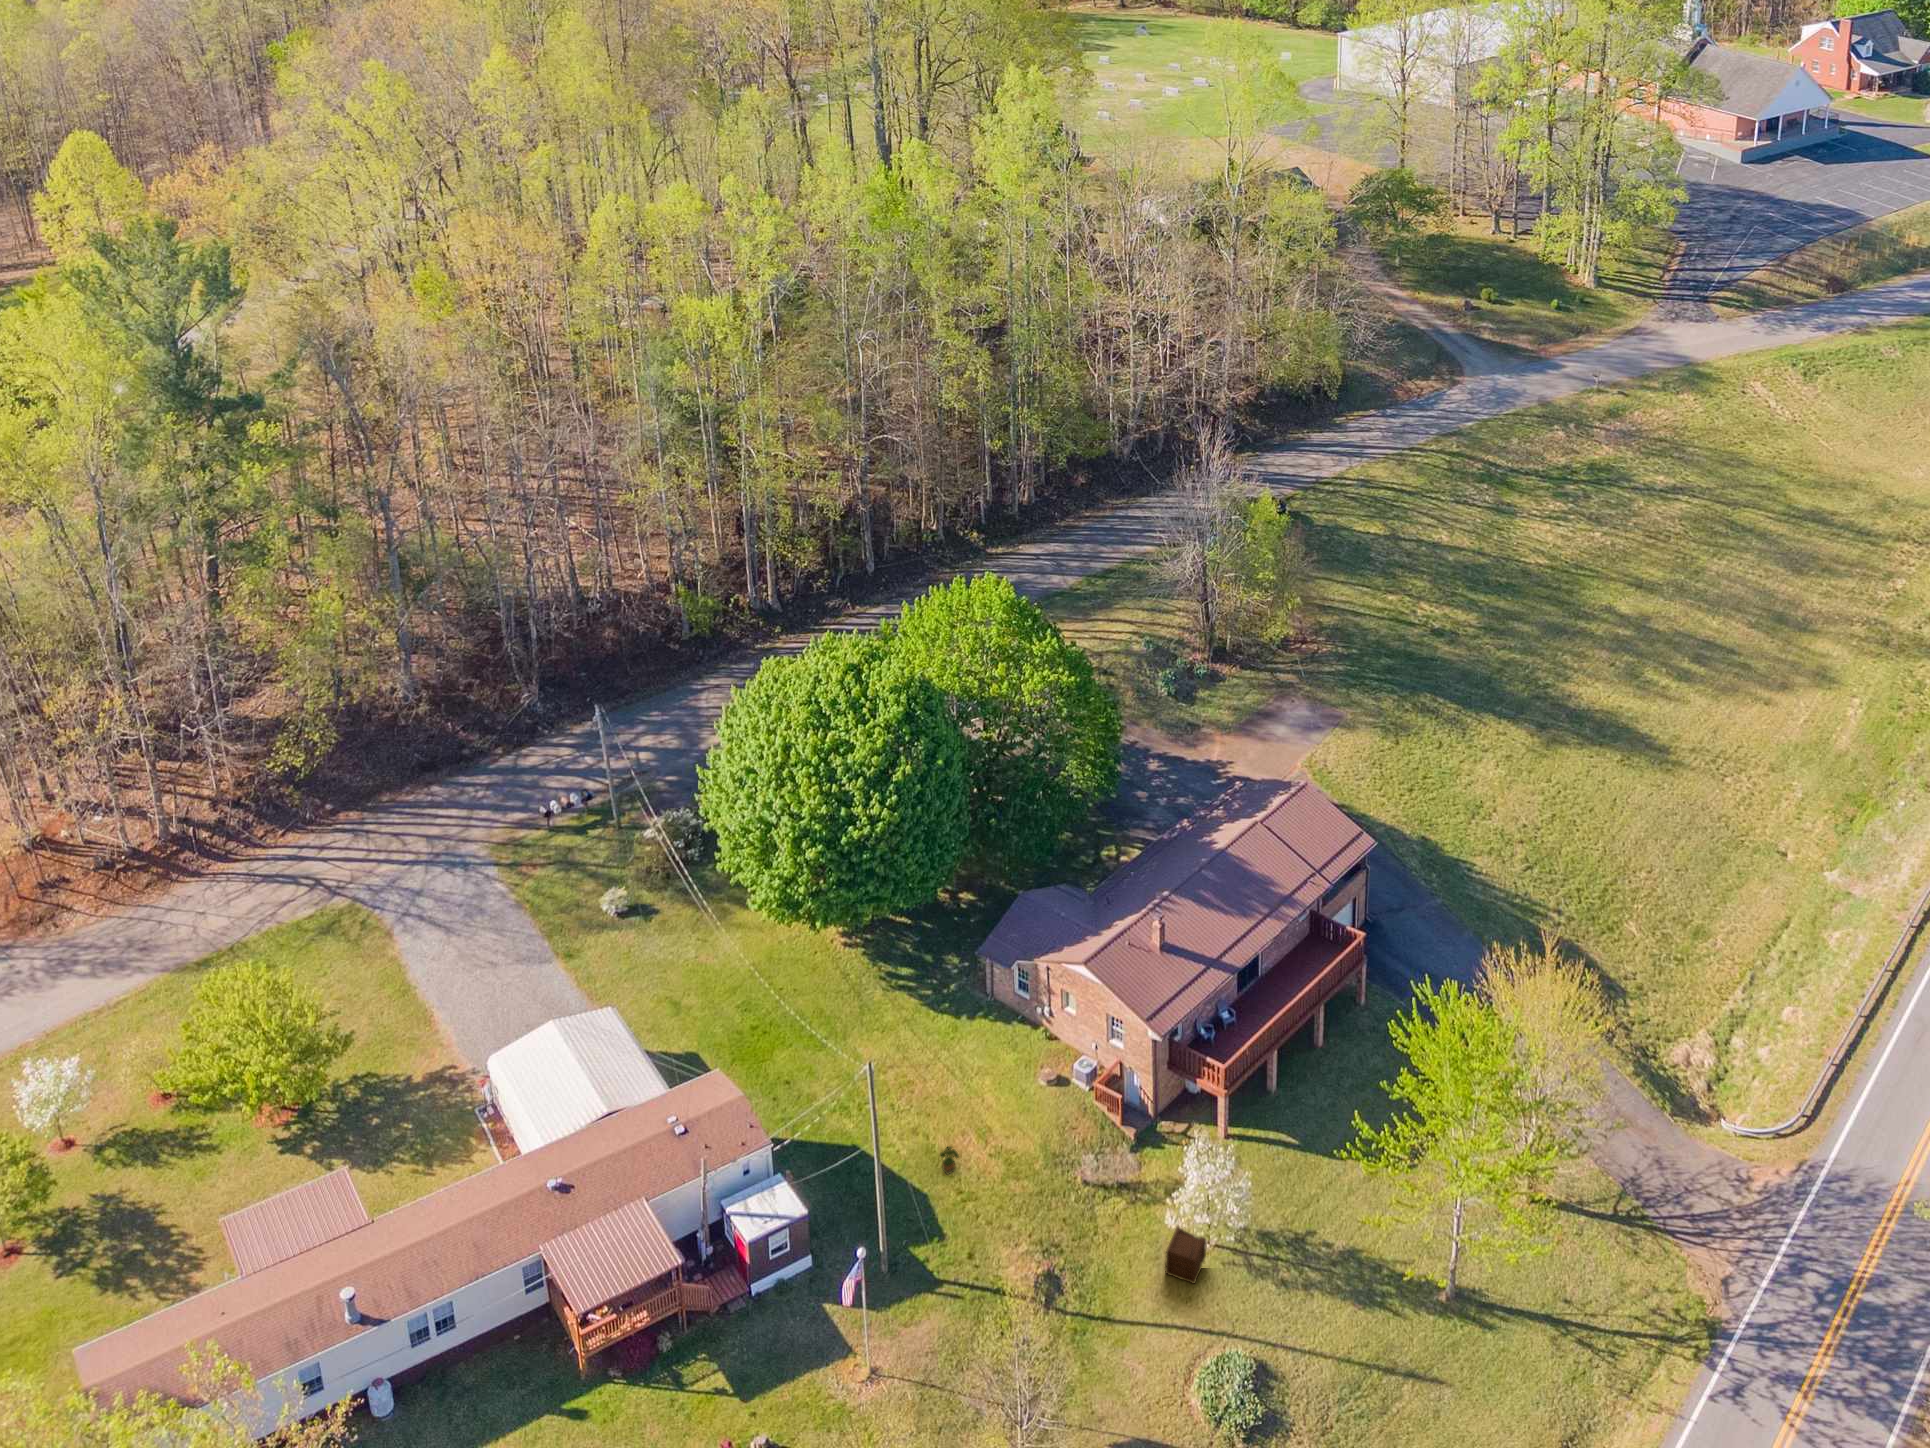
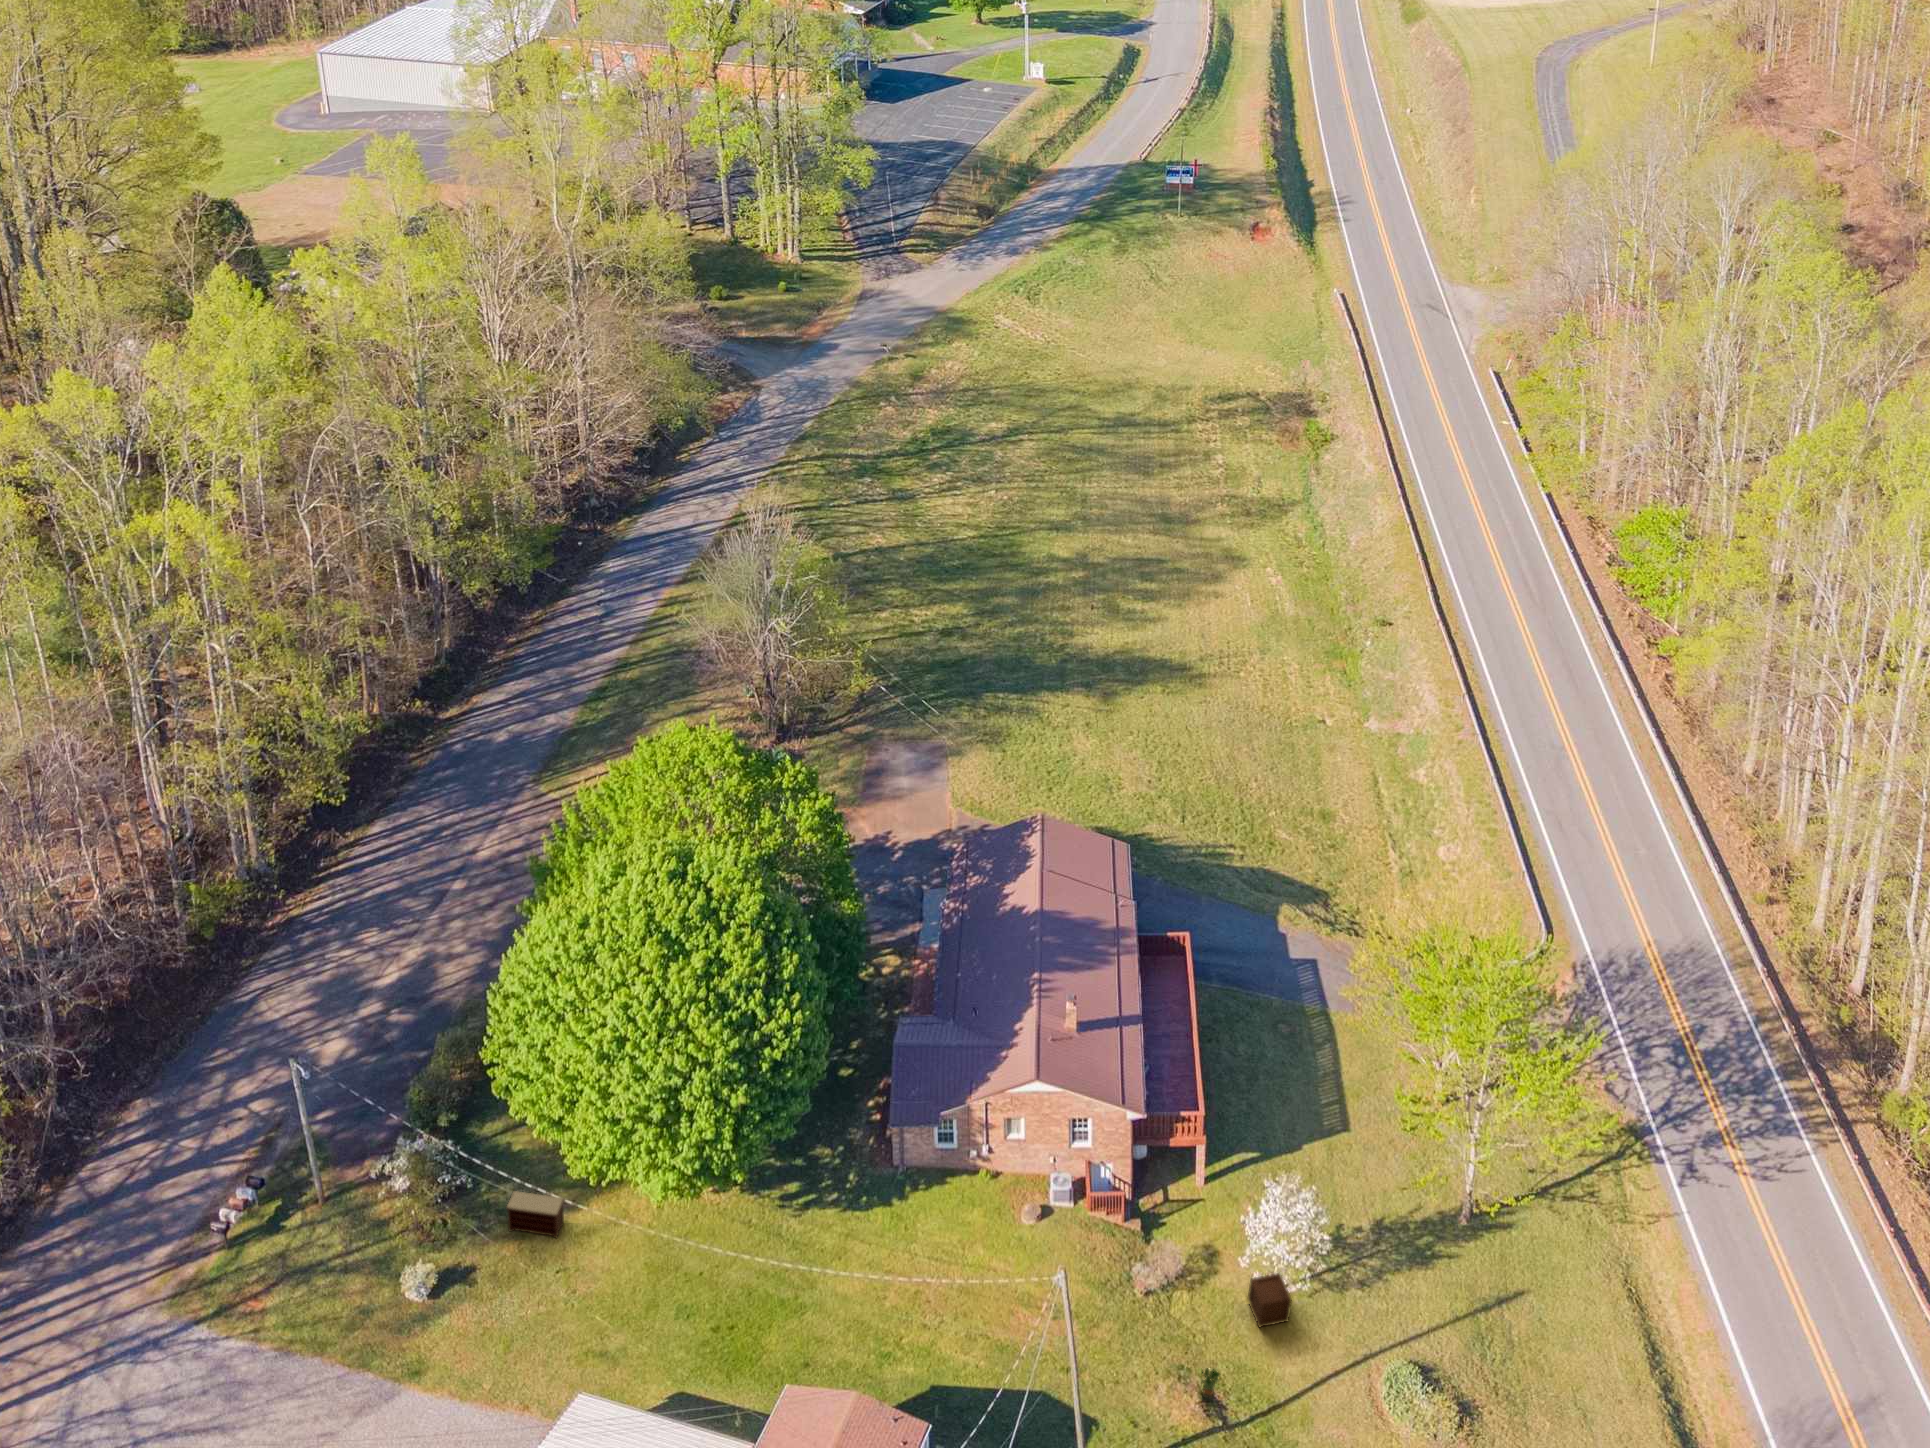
bench: none [699,872,736,921] -> present [506,1191,565,1238]
potted tree: present [940,1146,959,1174] -> present [1202,1368,1220,1399]

